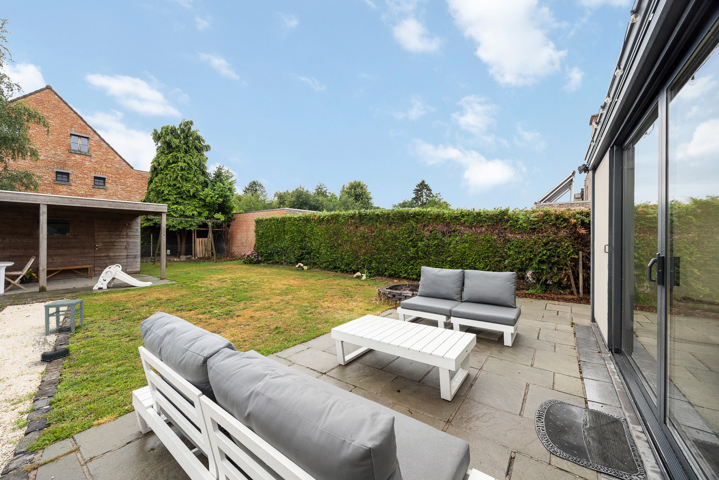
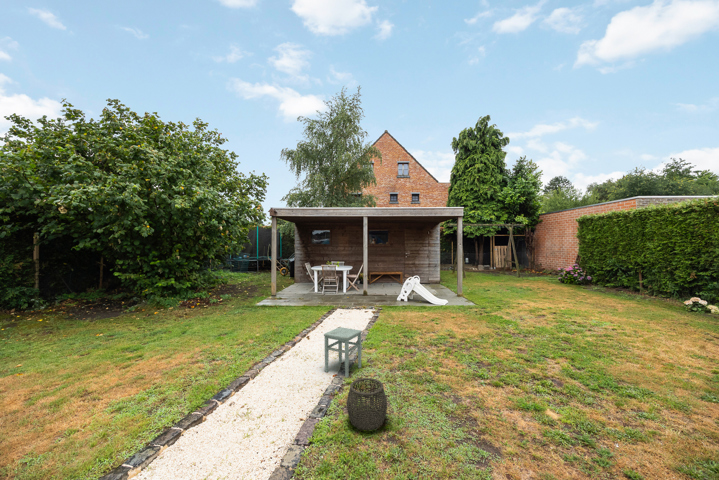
woven basket: none [90,315,123,342] -> present [347,378,387,430]
decorative plant: present [33,336,70,361] -> none [266,408,315,458]

